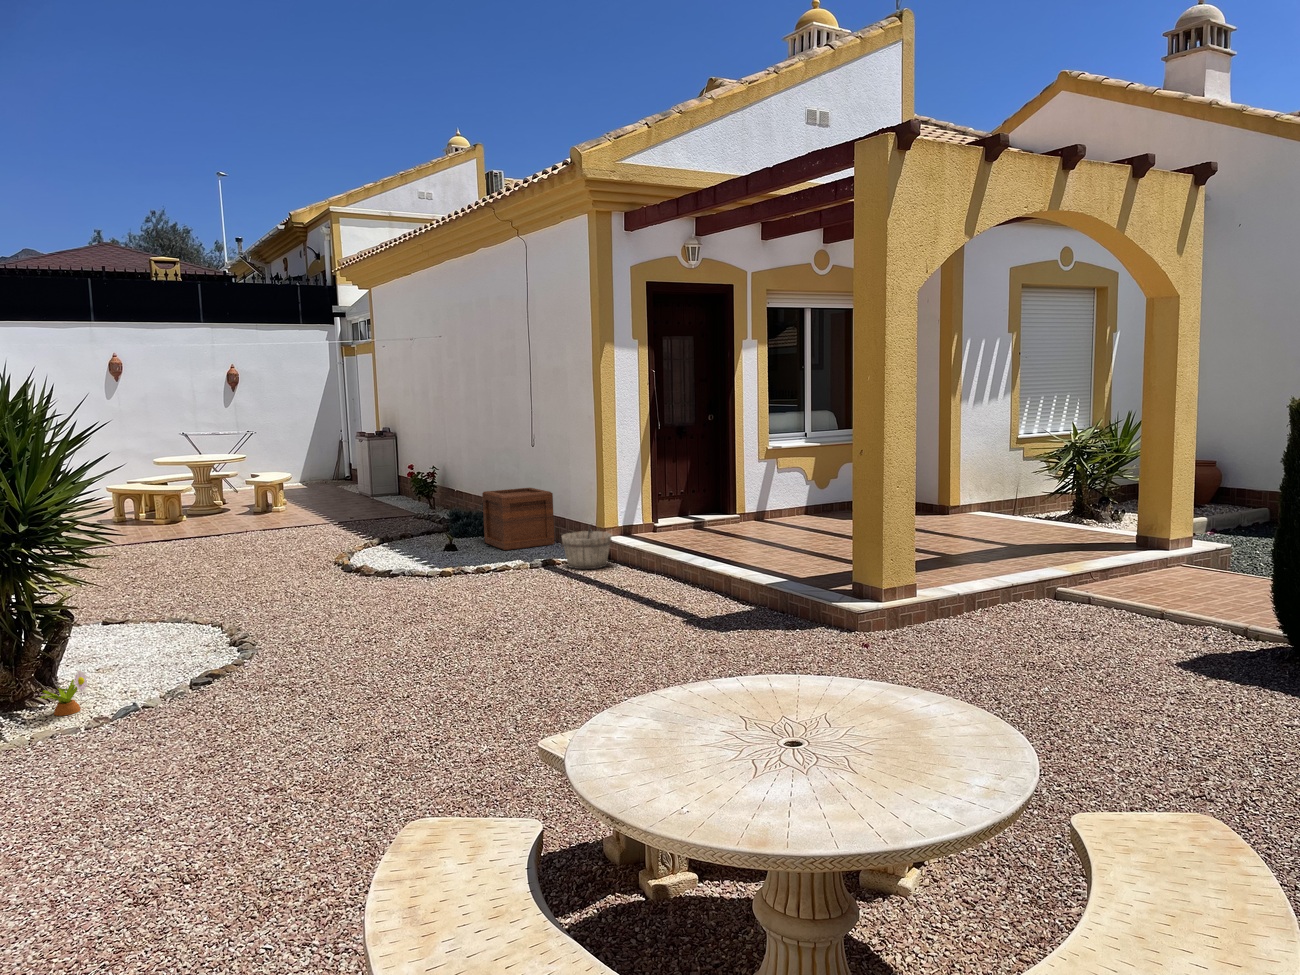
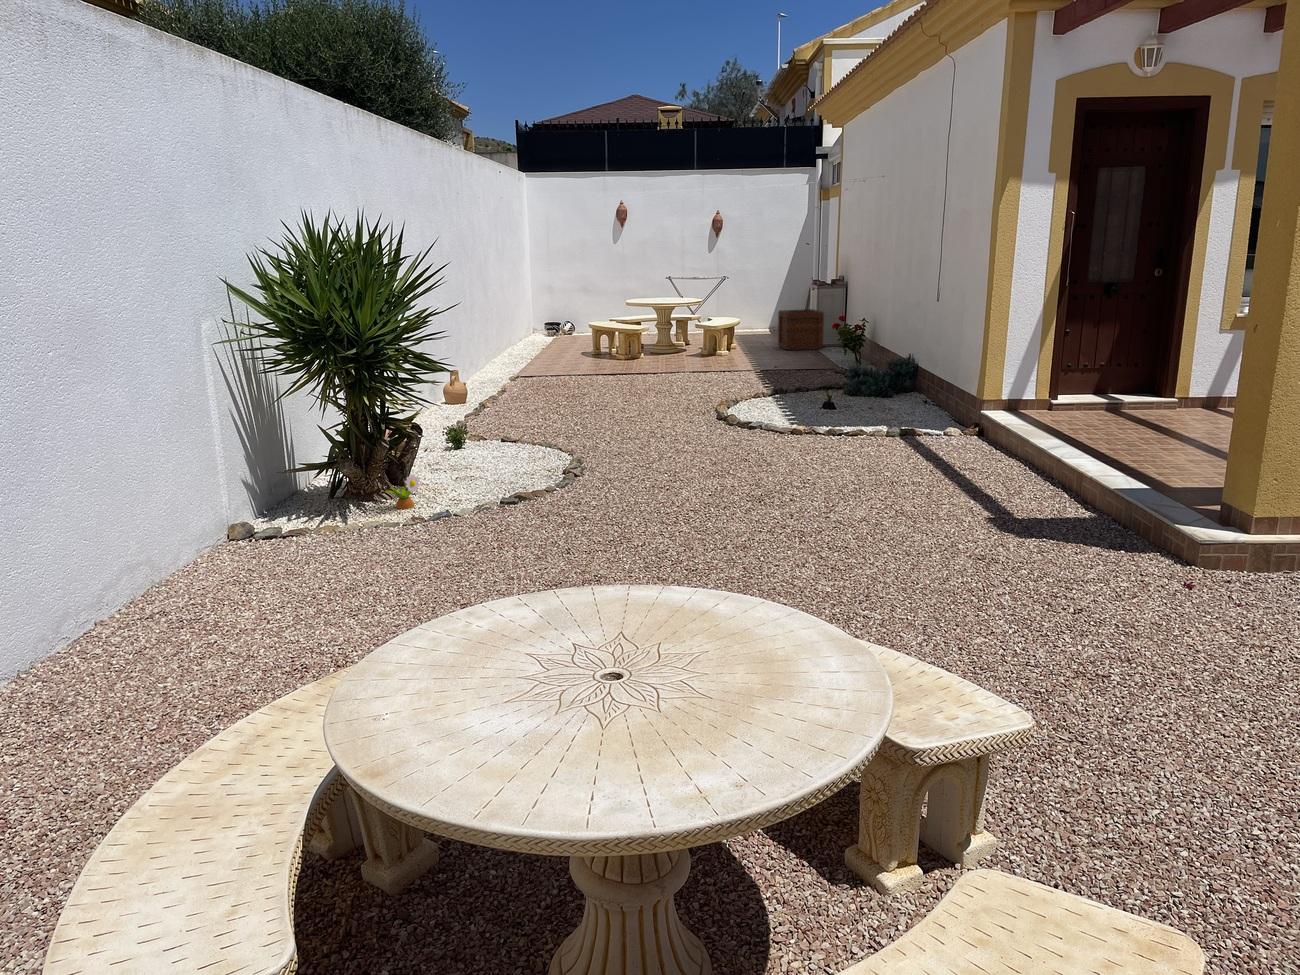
wooden crate: present [482,488,555,550] -> present [778,309,824,350]
wooden bucket: present [562,528,612,569] -> none [925,394,987,445]

